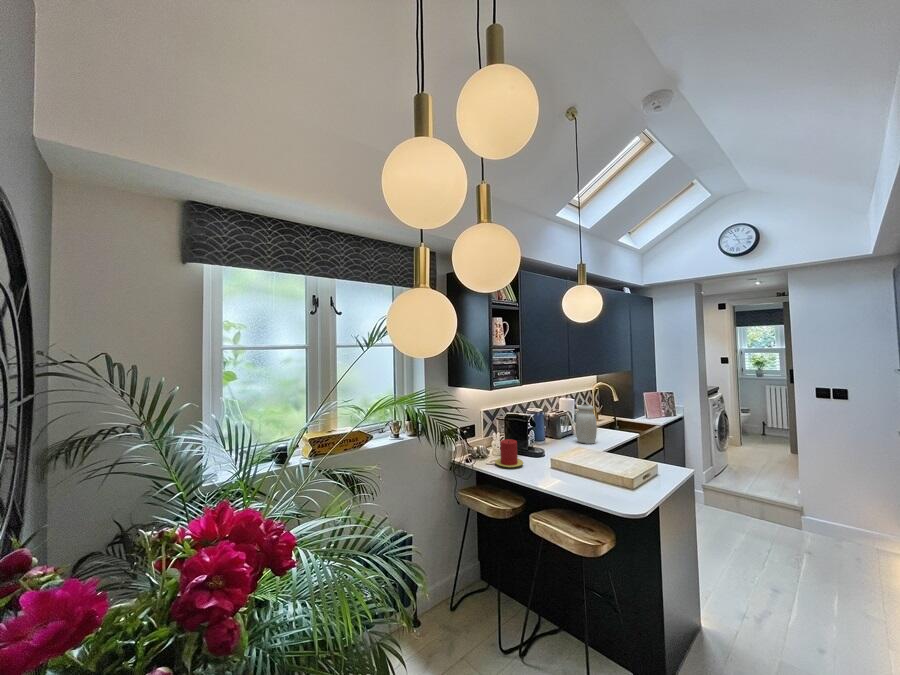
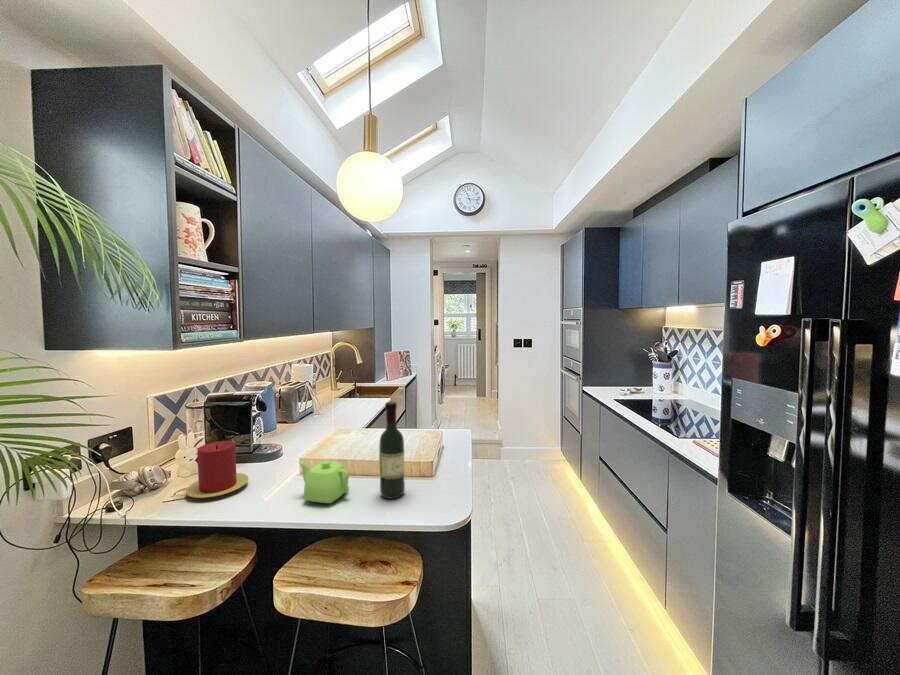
jar: present [575,405,597,444] -> none [320,369,349,422]
wine bottle: none [591,431,608,493] -> present [379,402,405,498]
teapot: none [546,458,574,485] -> present [298,461,349,504]

